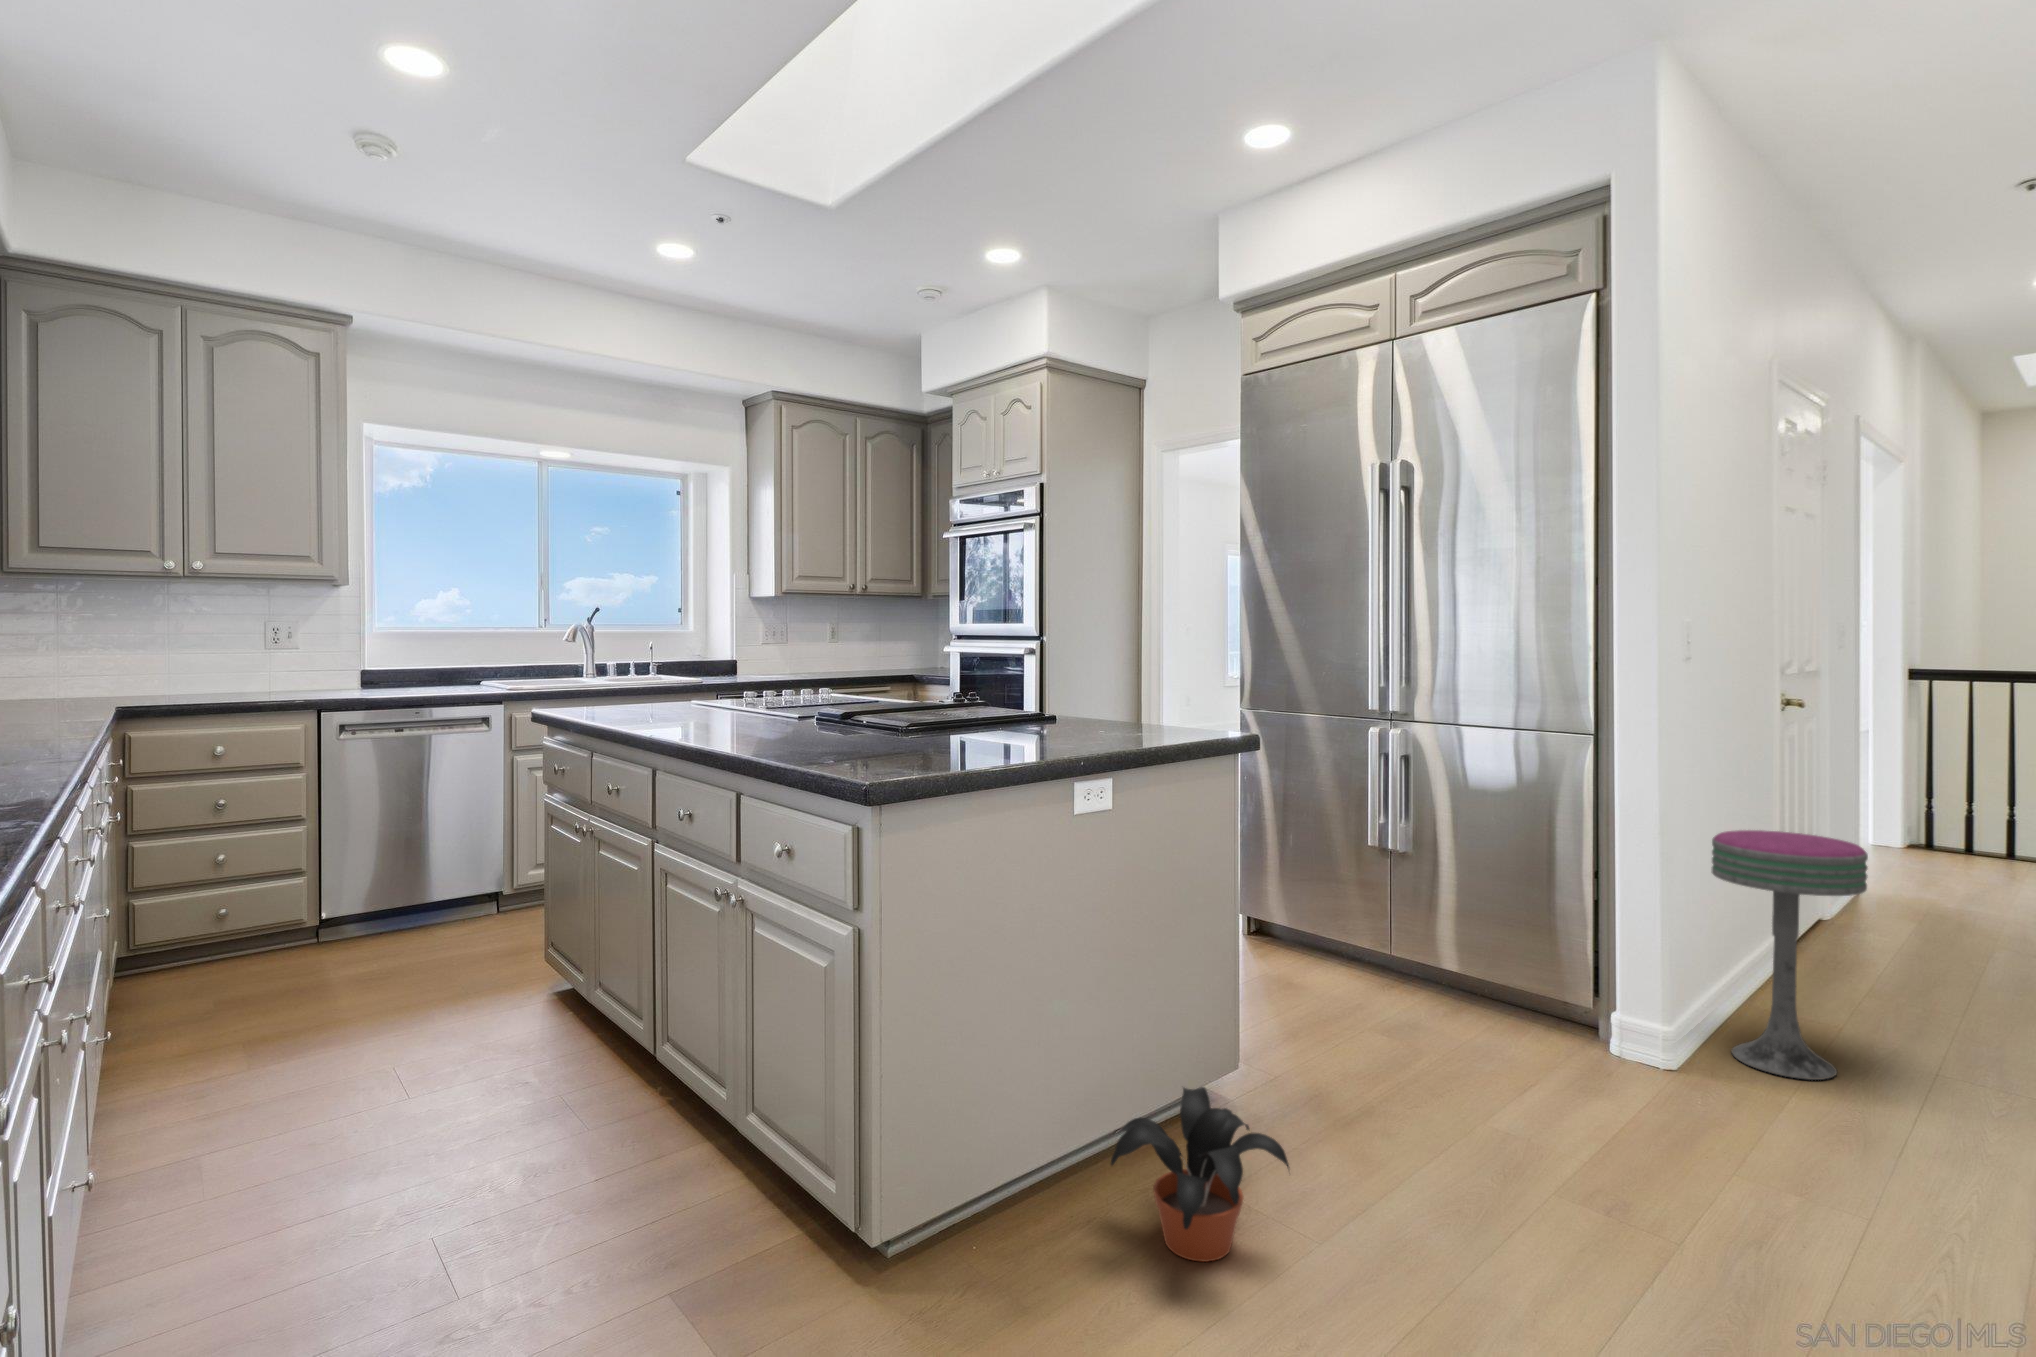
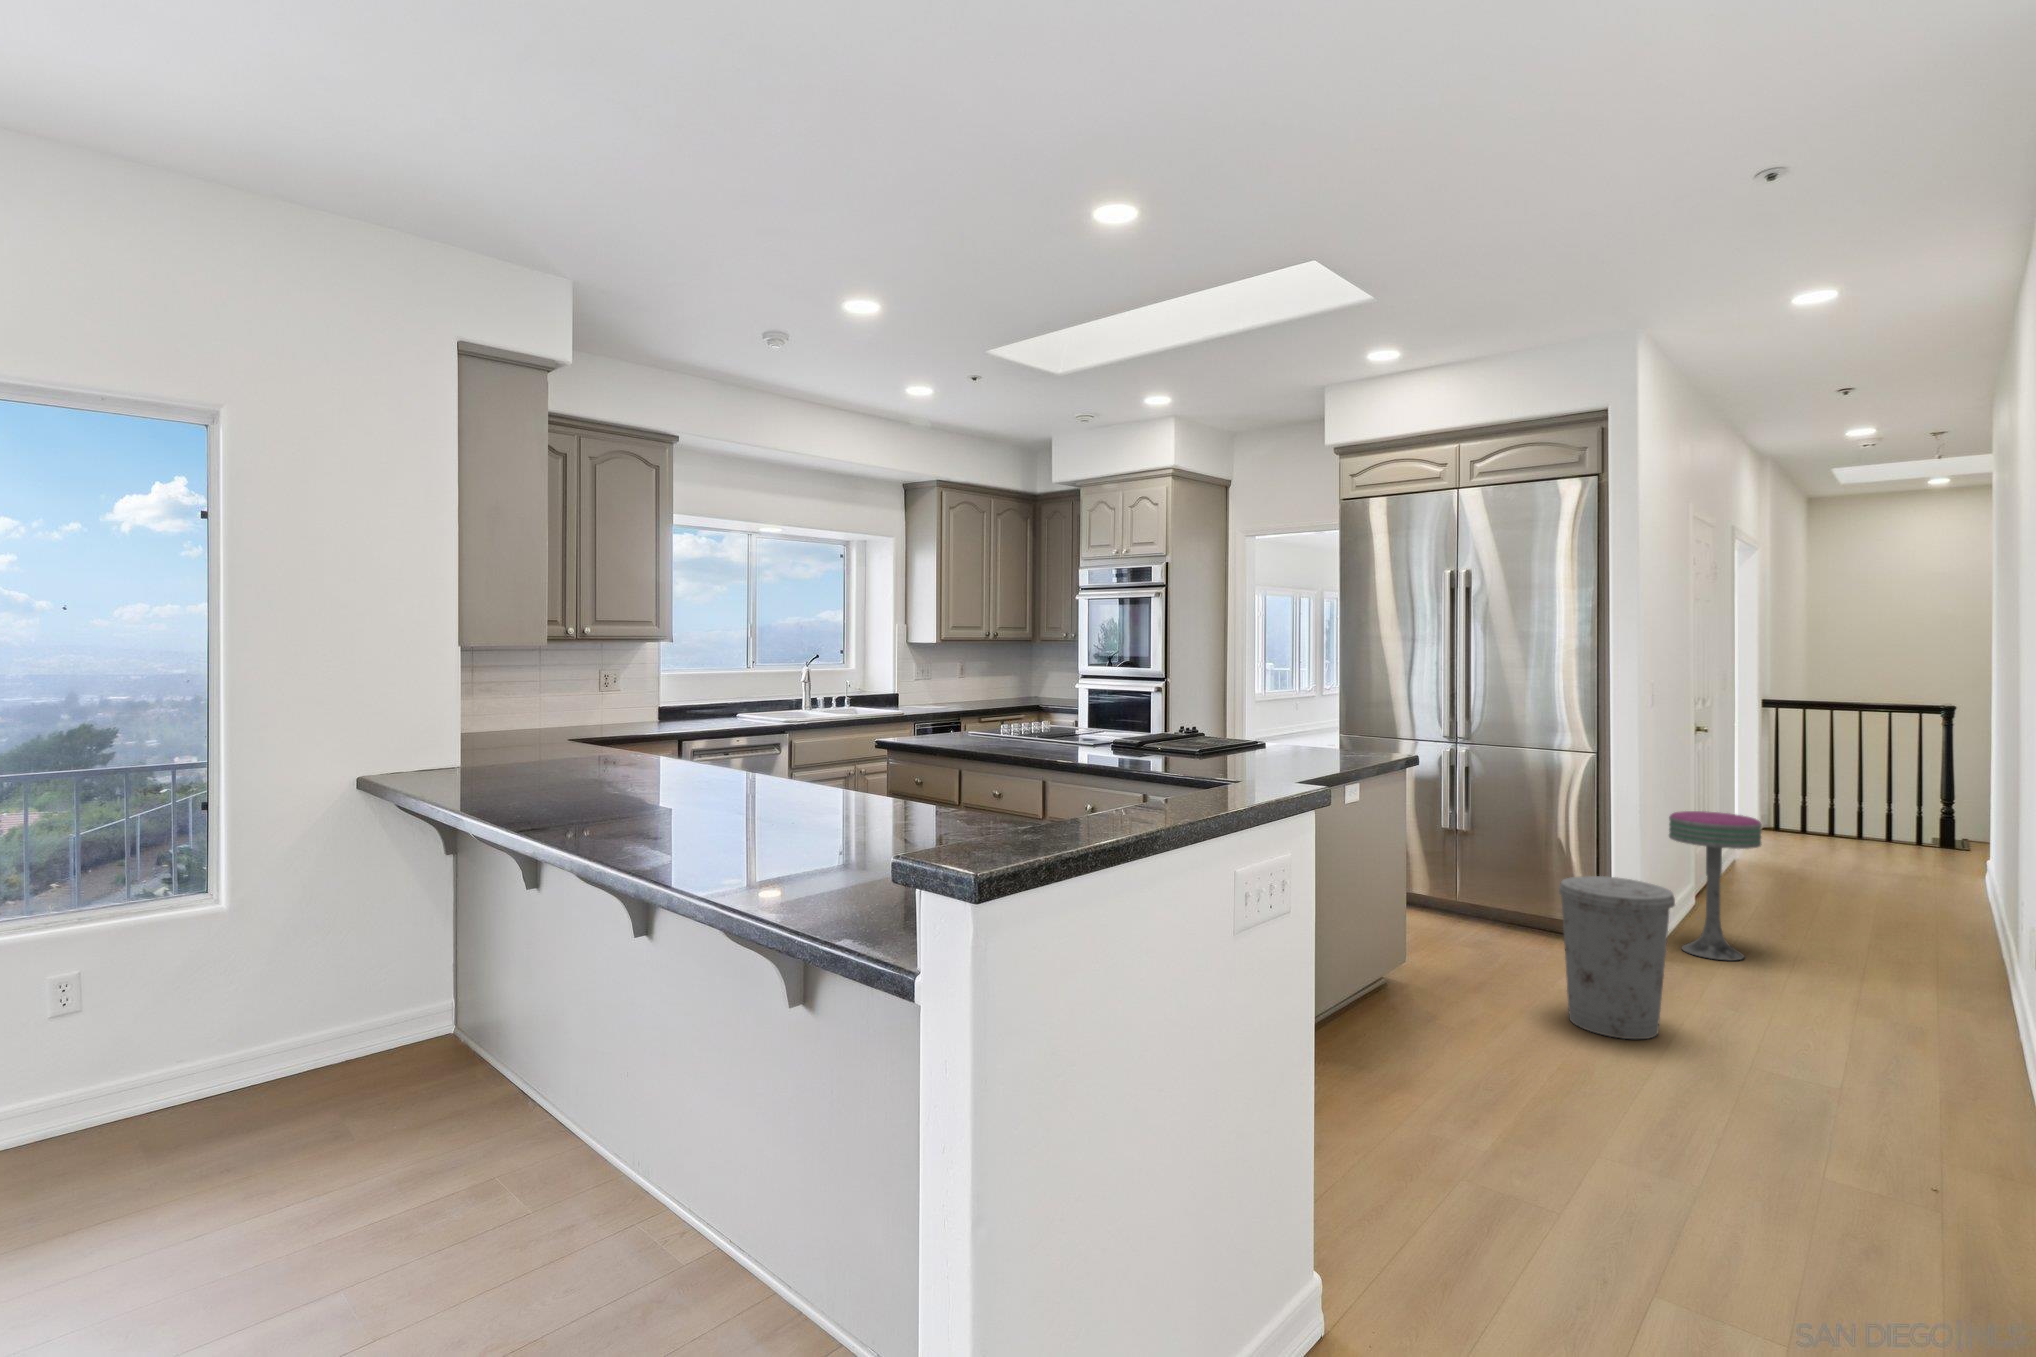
trash can: none [1458,948,1662,1263] -> present [1559,876,1675,1039]
potted plant: present [1111,1087,1290,1262] -> none [1380,957,1486,1046]

